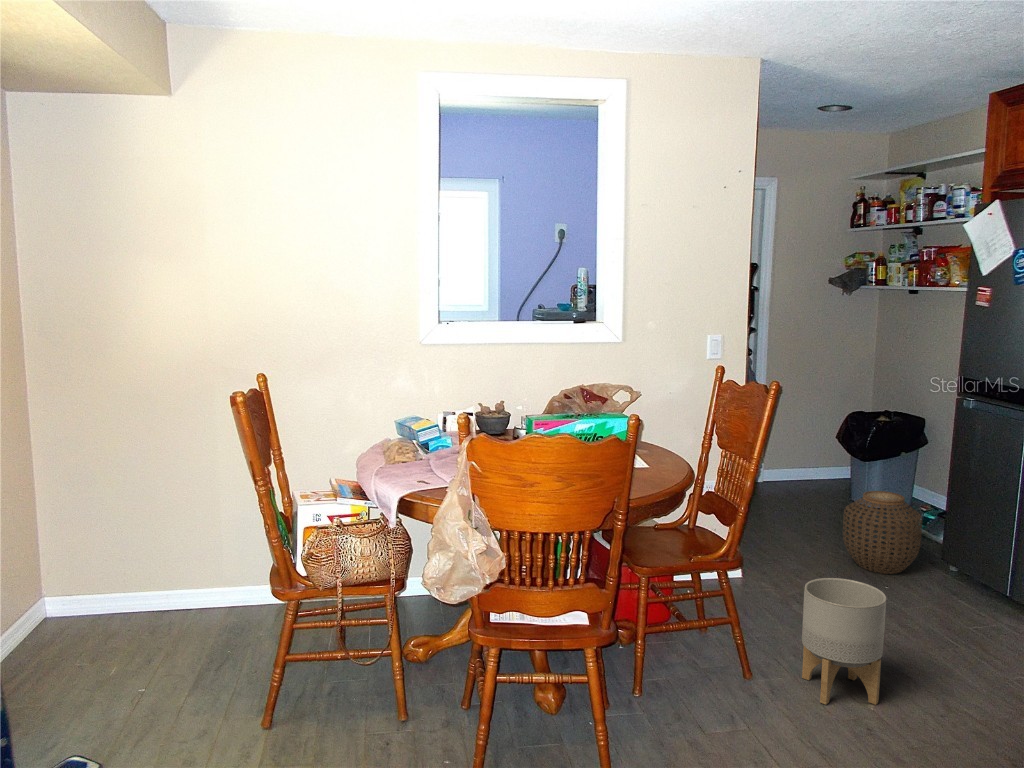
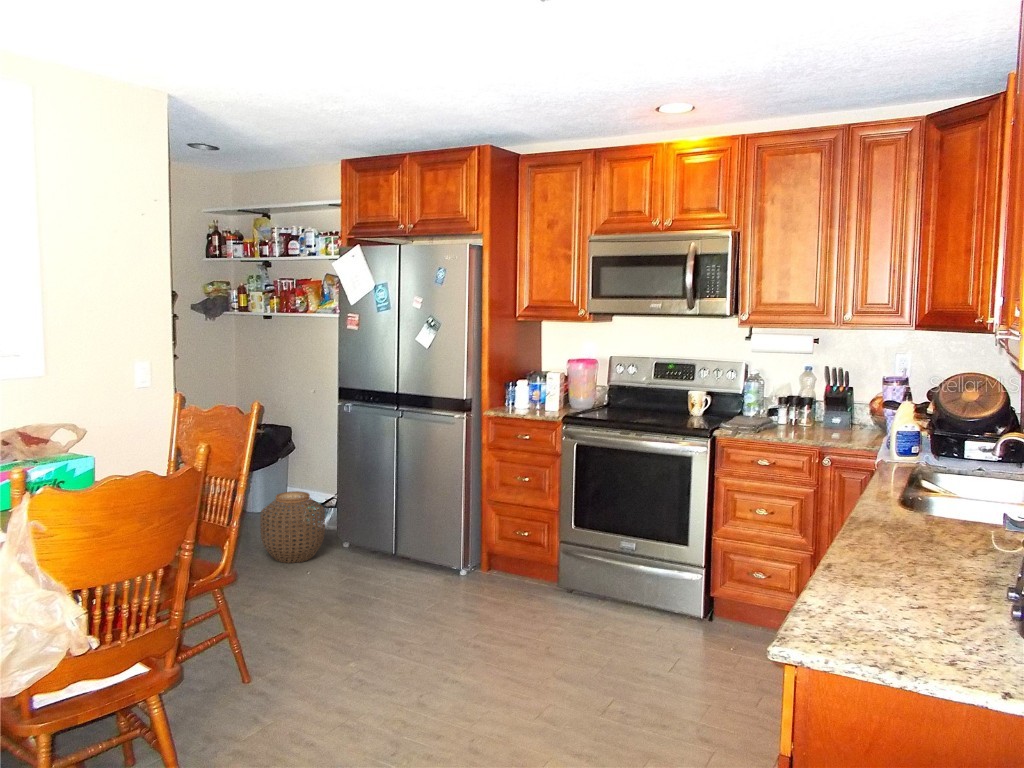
planter: present [802,578,886,705] -> none [292,566,359,676]

